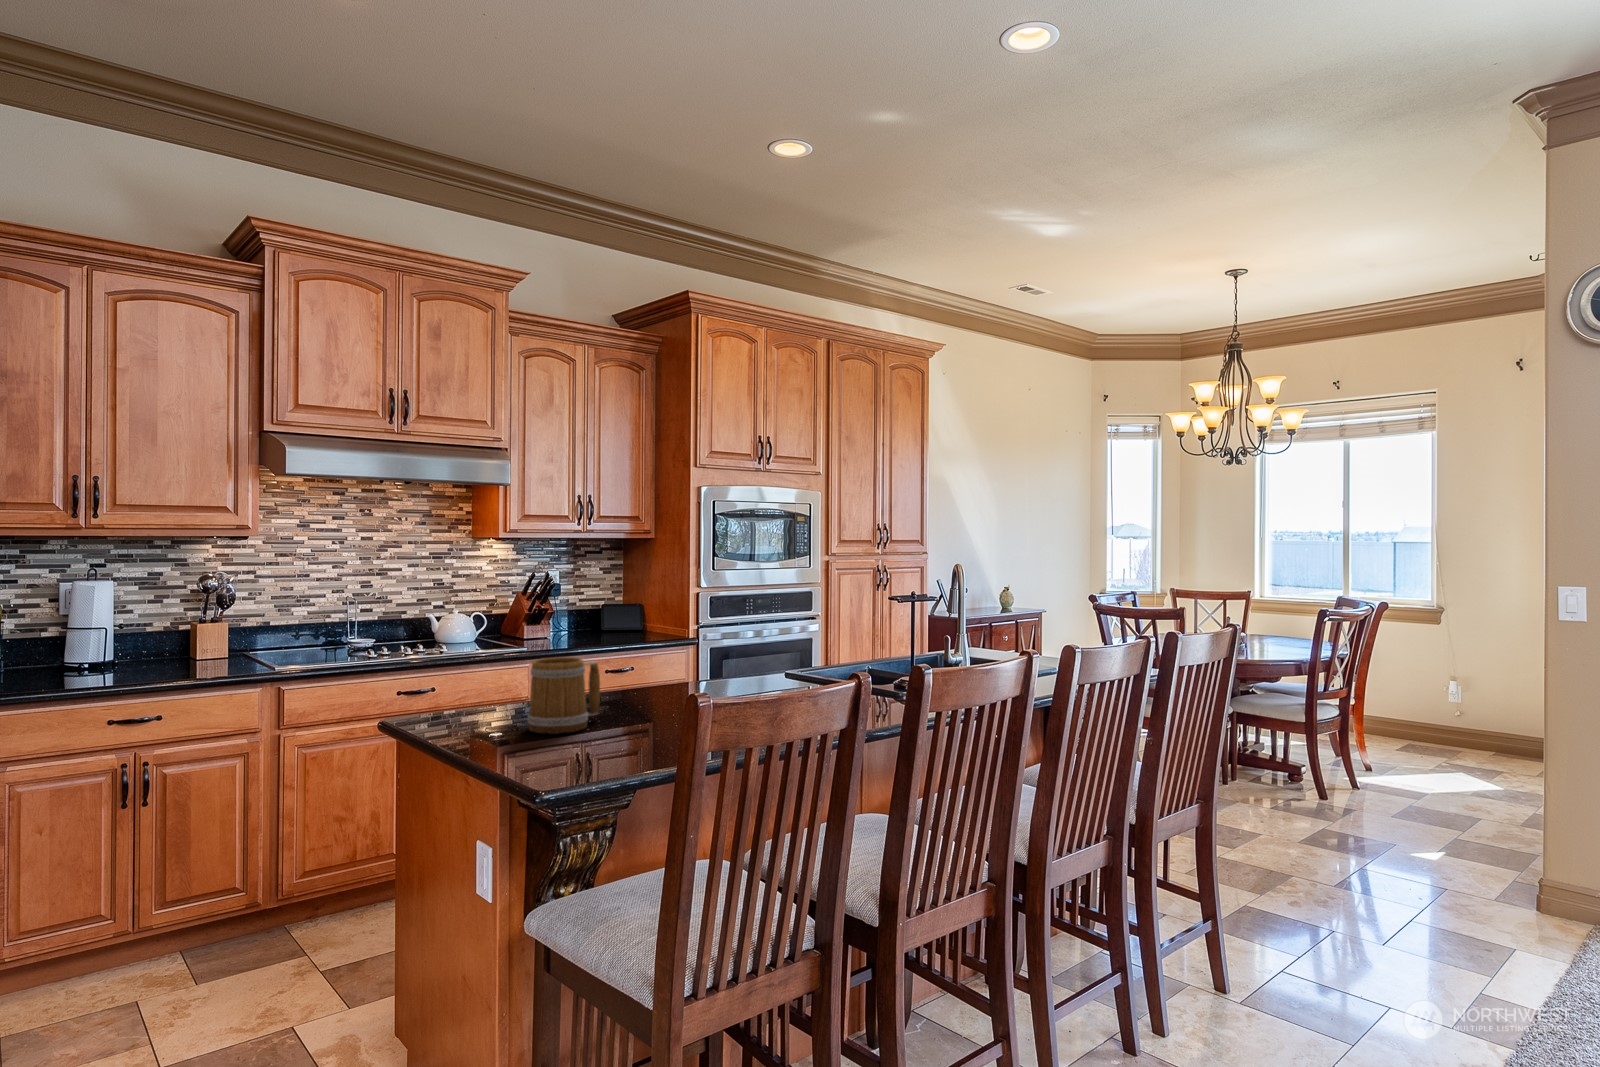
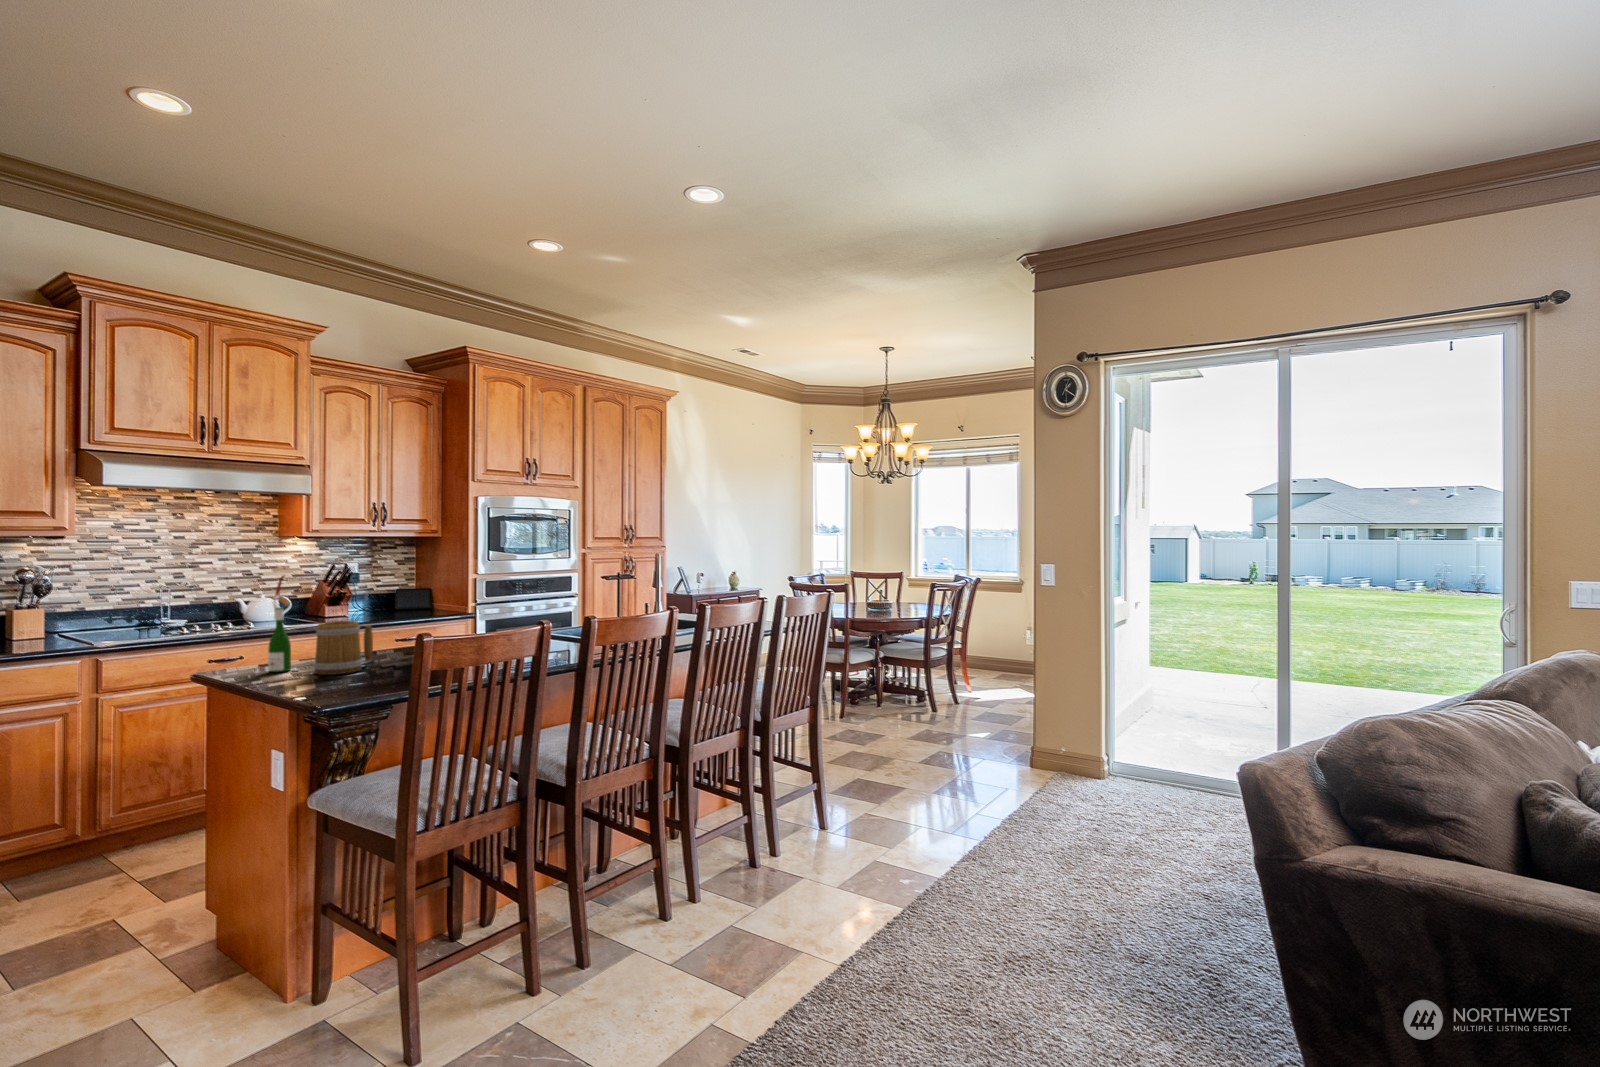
wine bottle: none [471,592,509,725] -> present [268,576,299,672]

